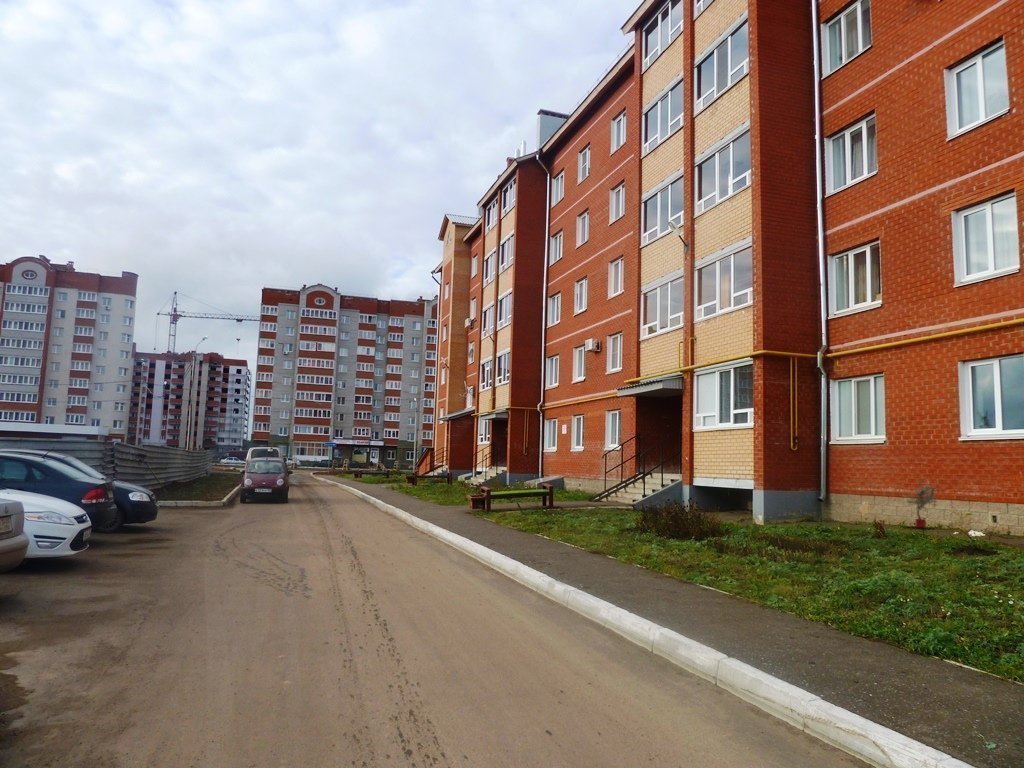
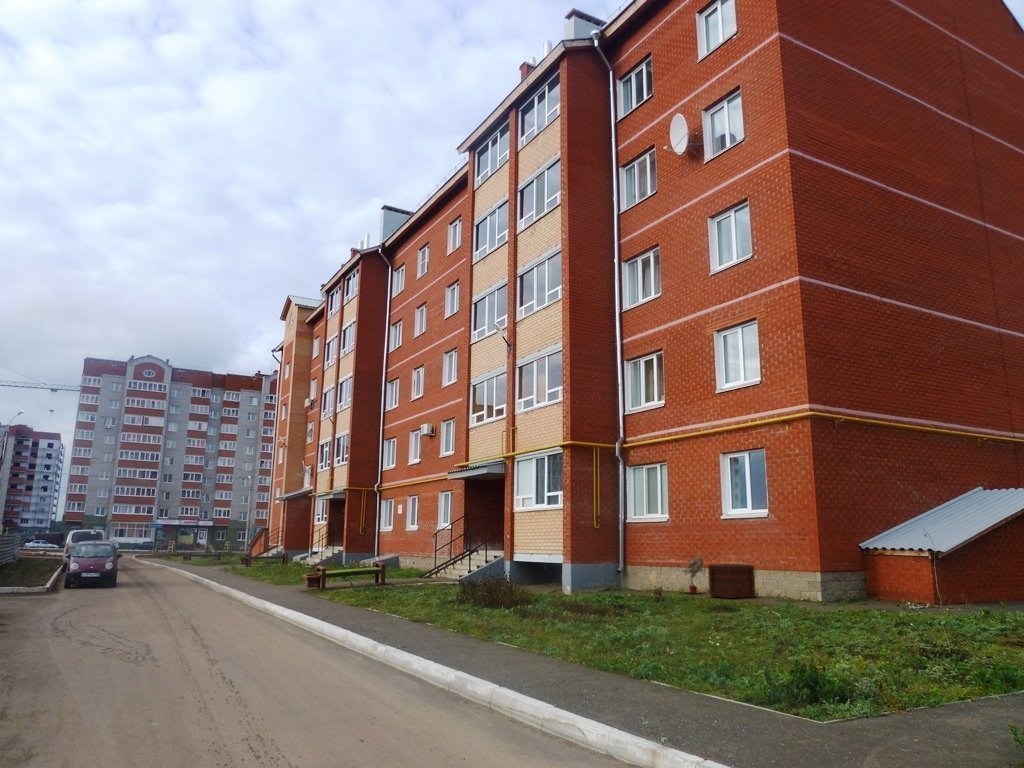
wooden crate: none [944,495,1008,536] -> present [708,564,756,598]

